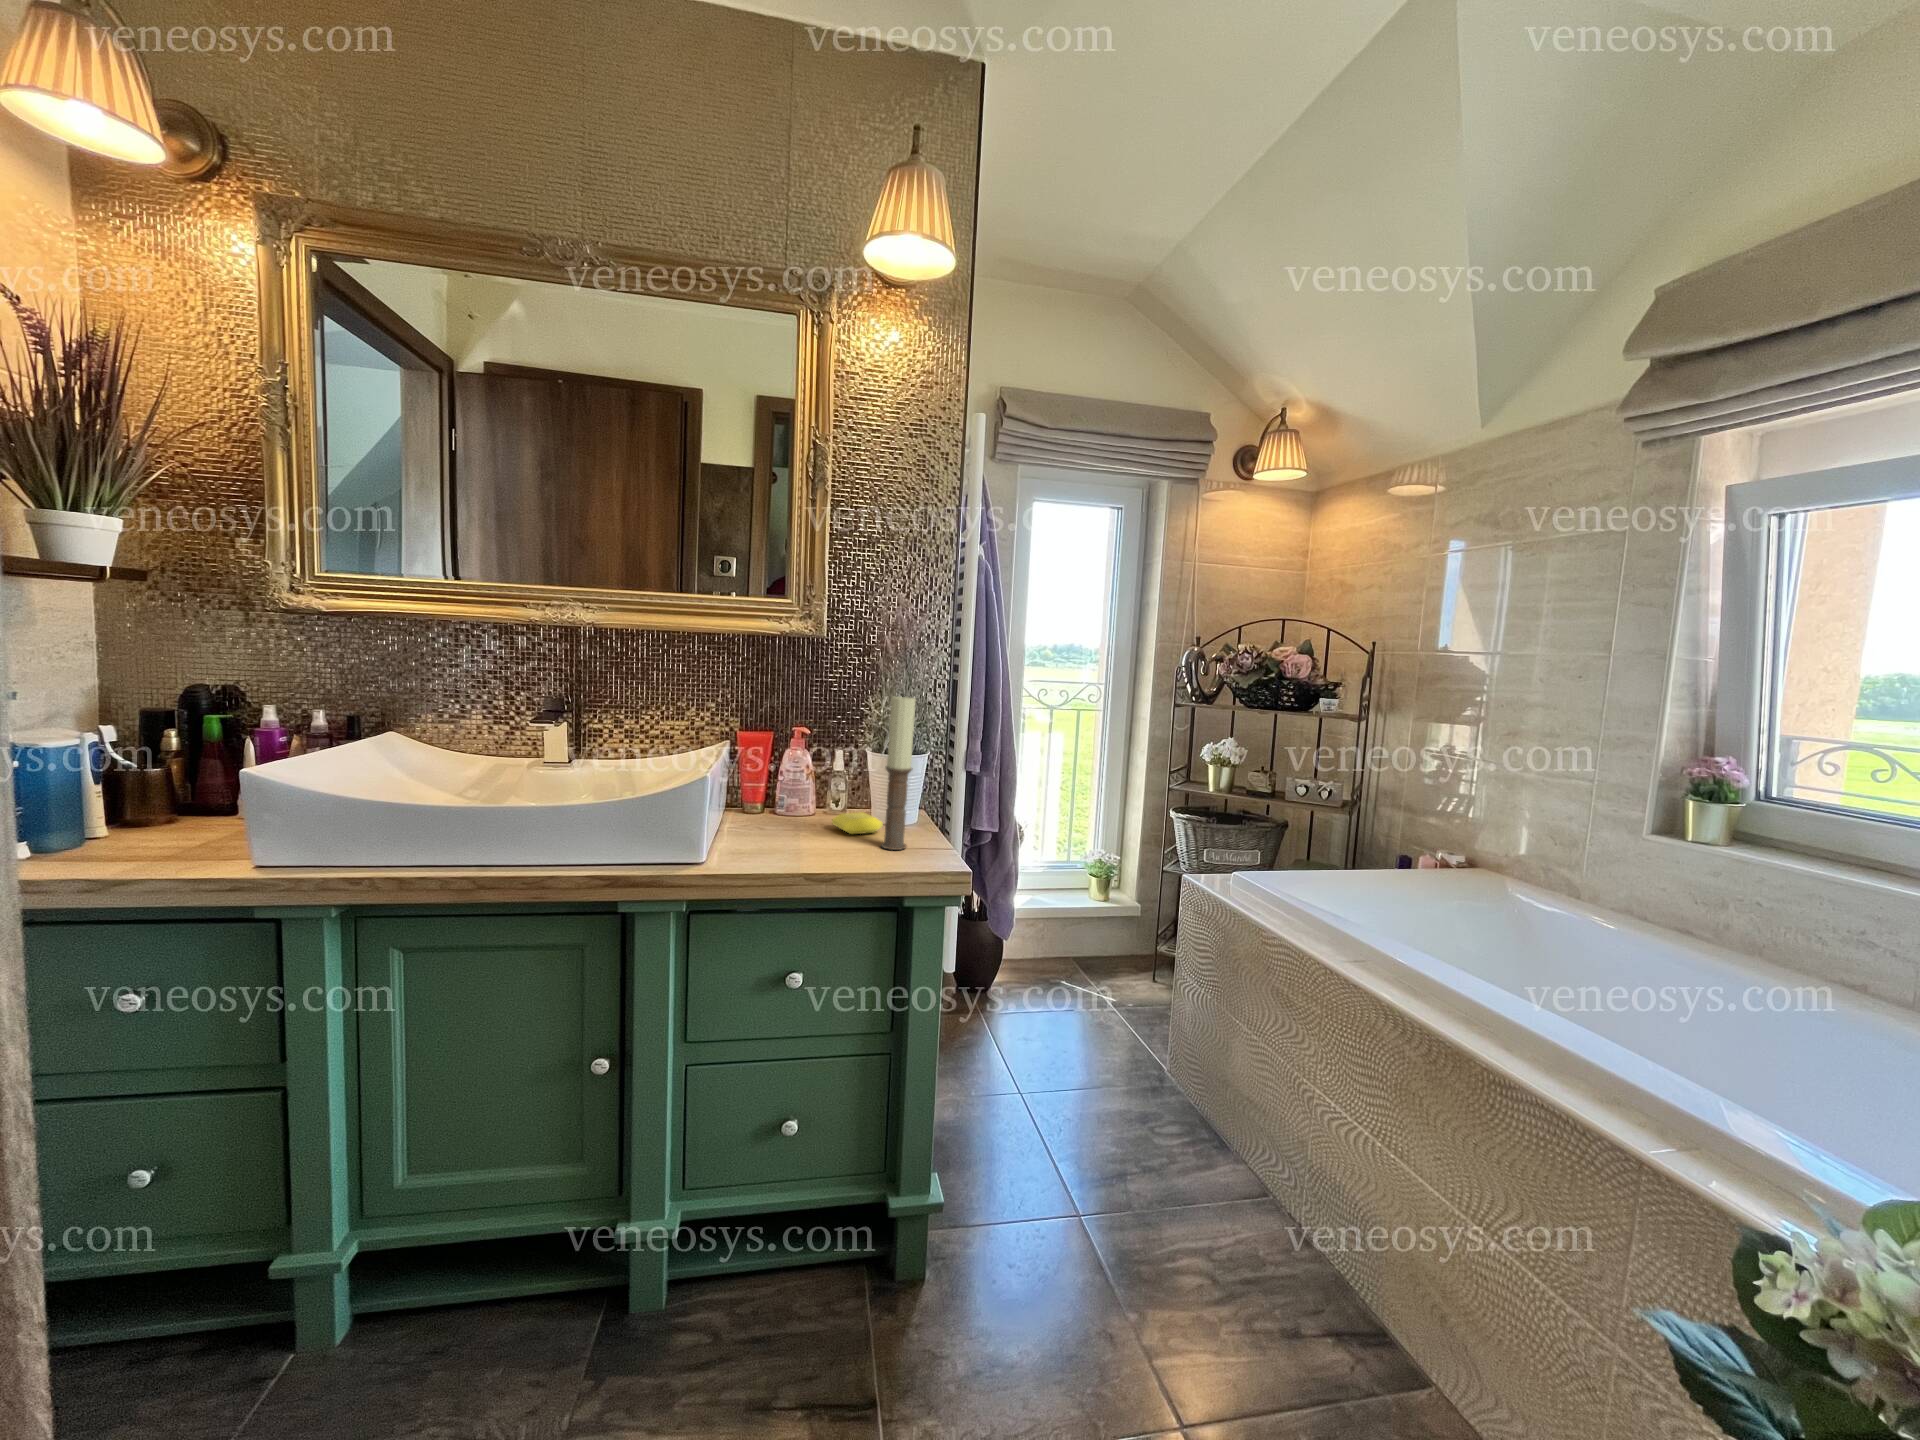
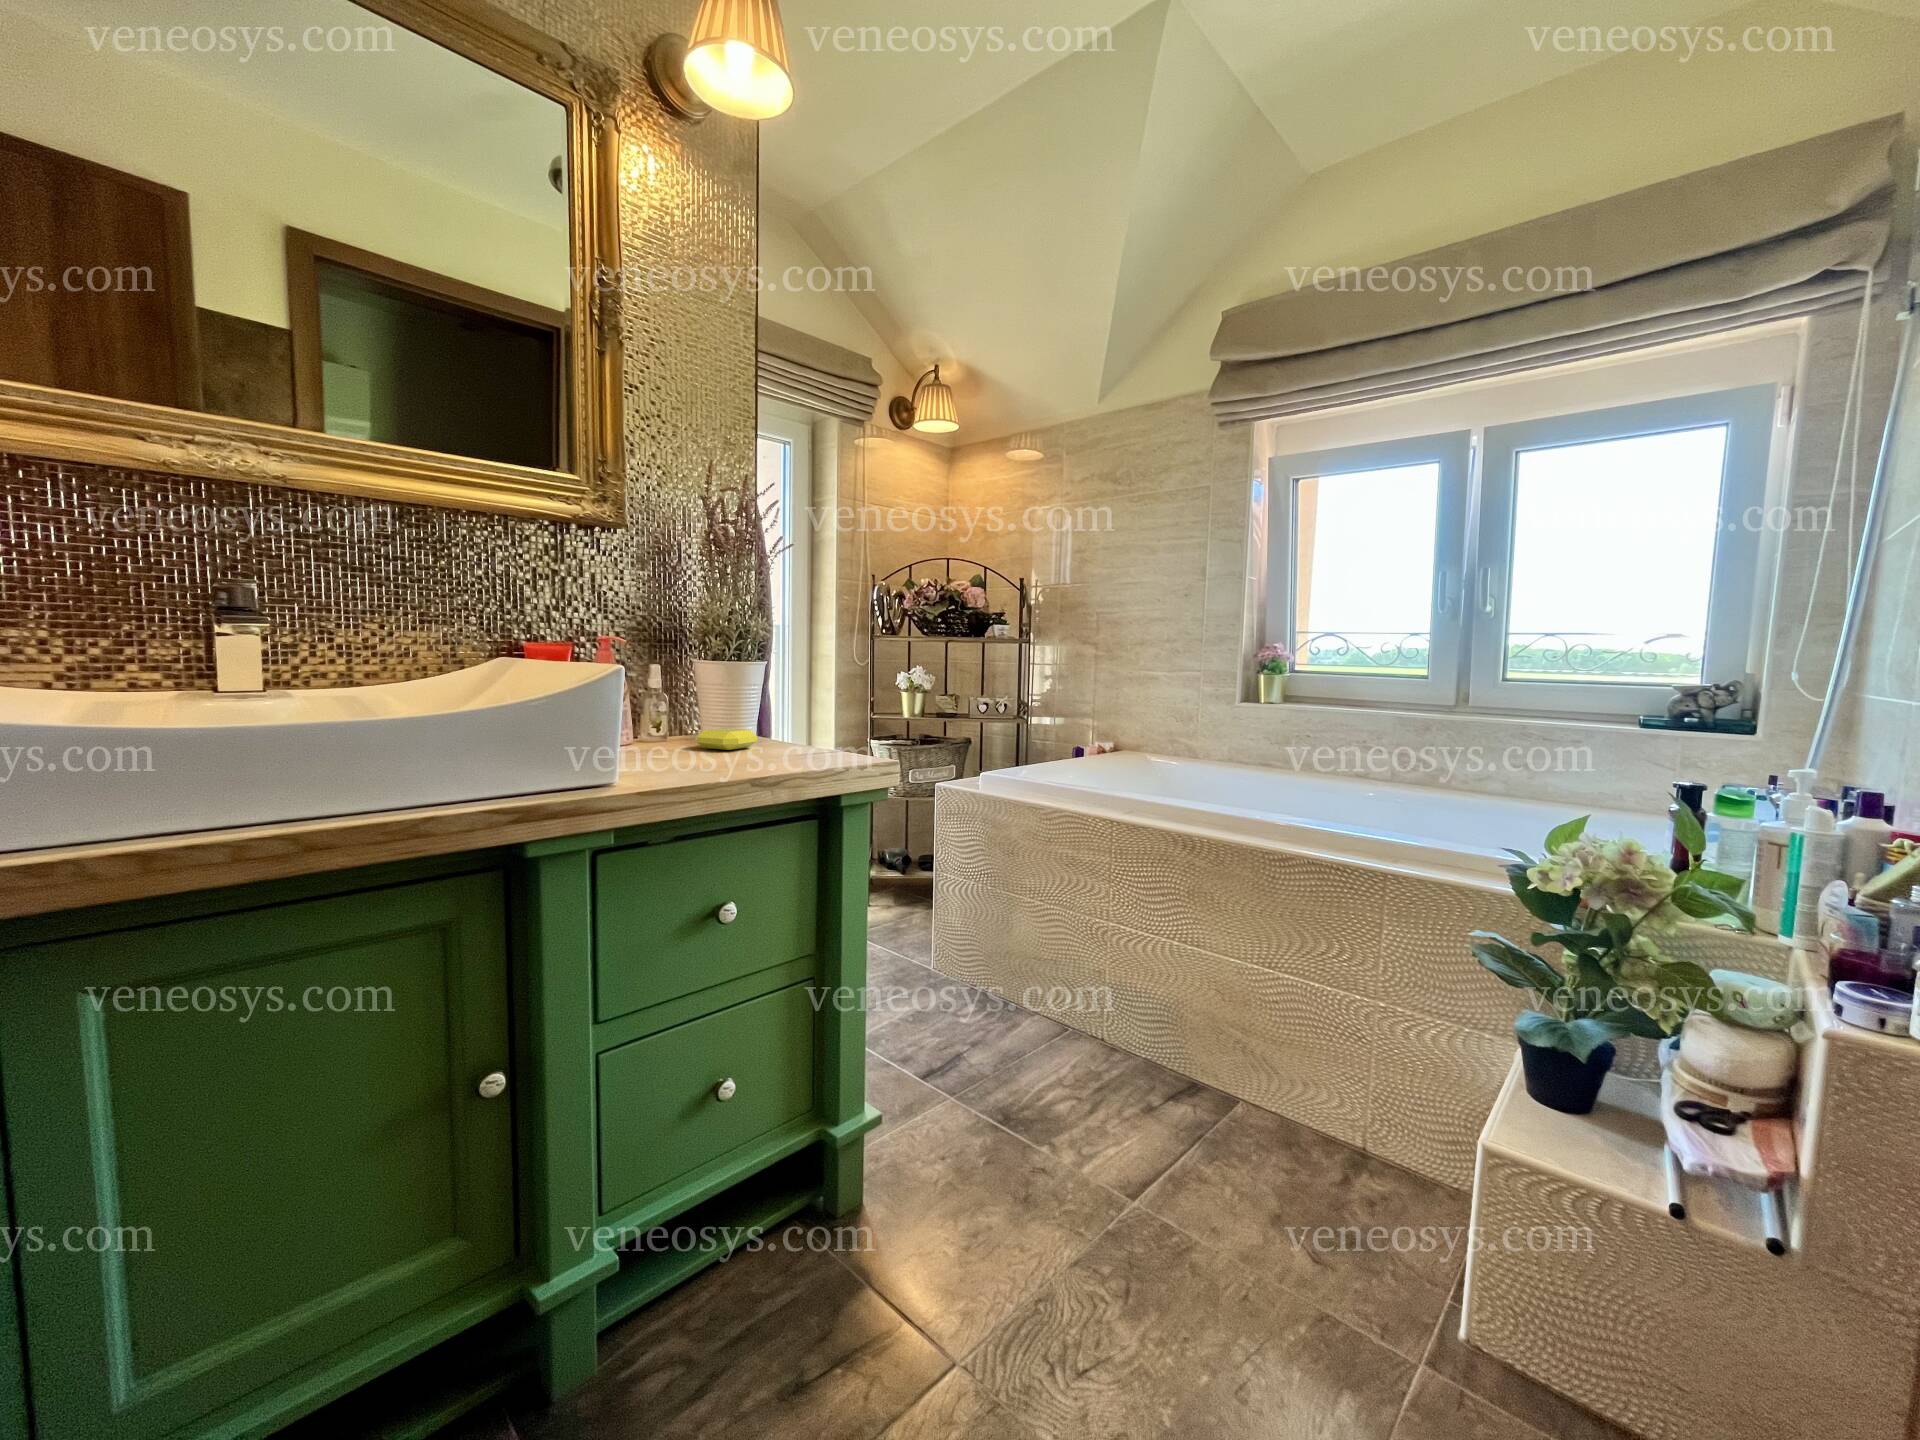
candle: present [881,694,916,850] -> none [779,577,810,755]

